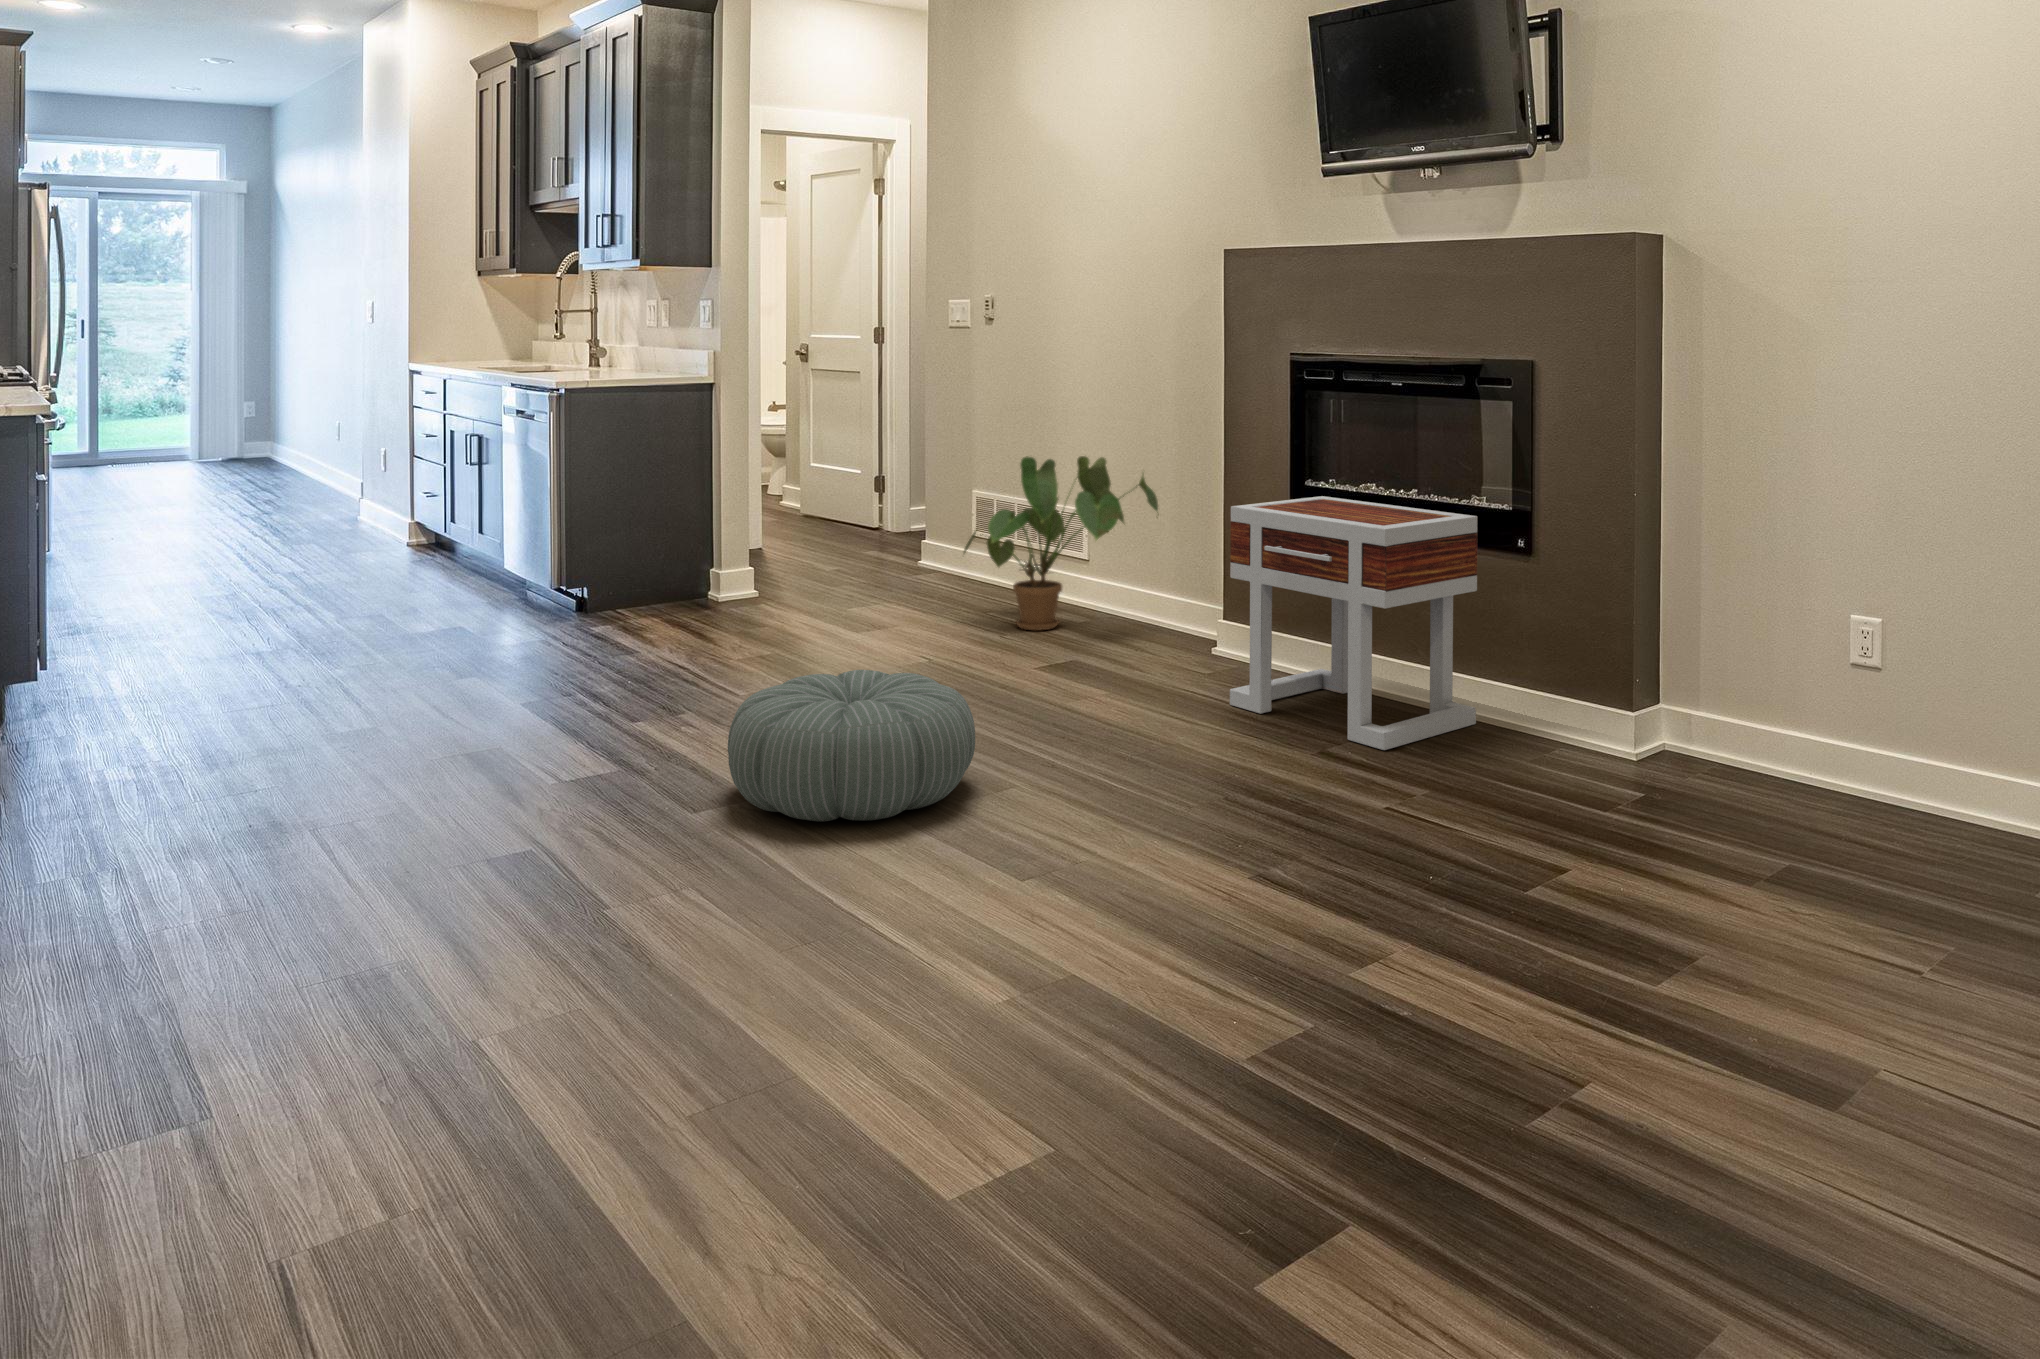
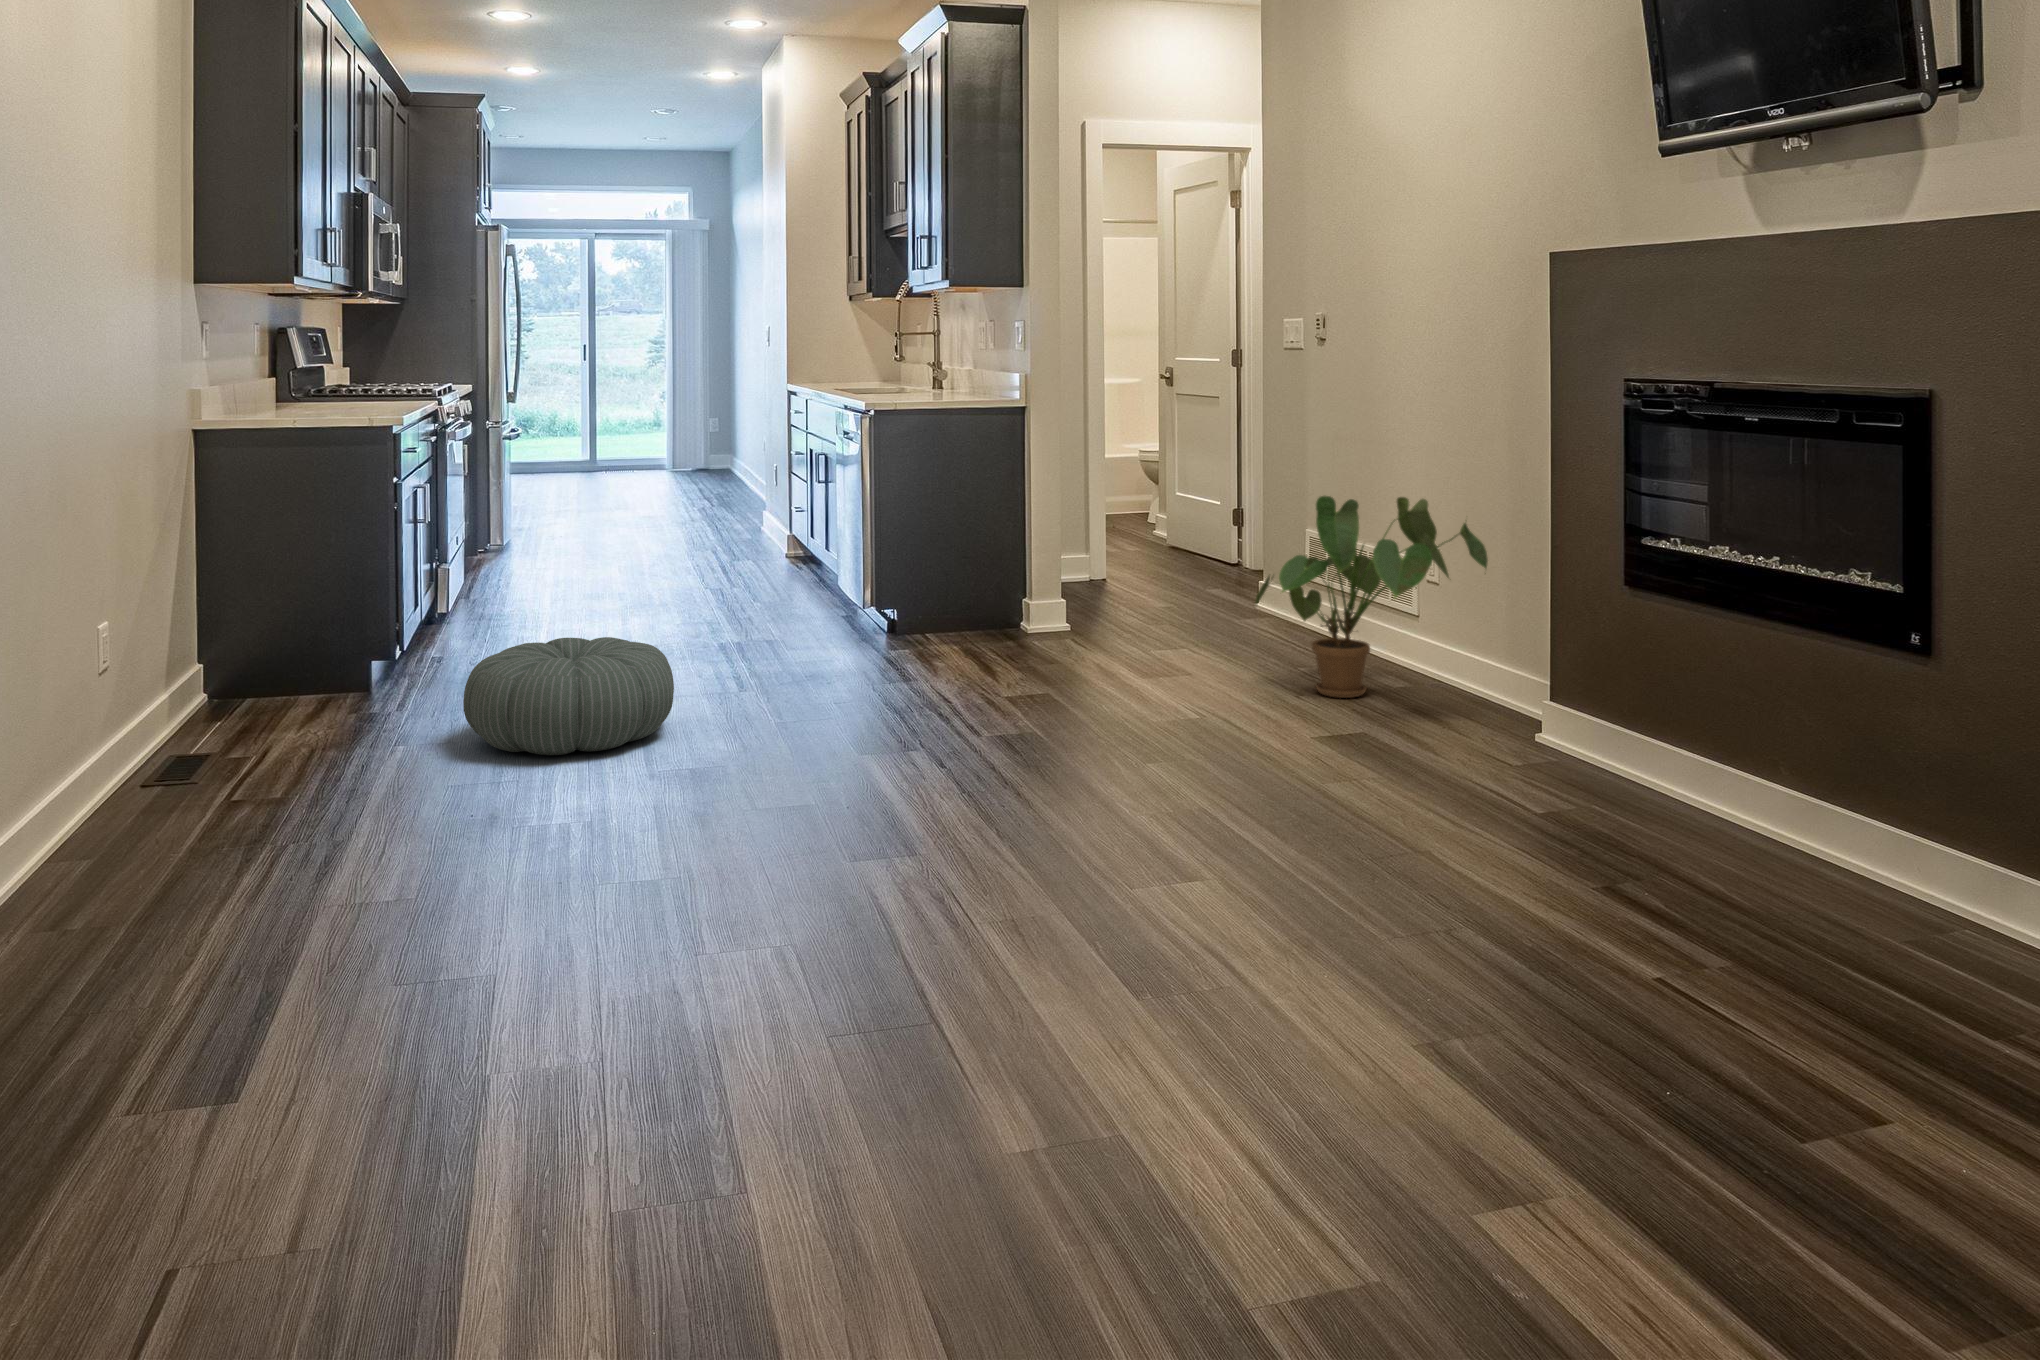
side table: present [1230,496,1478,750] -> none [1519,560,1855,900]
pouf: present [728,670,975,822] -> present [463,637,674,755]

